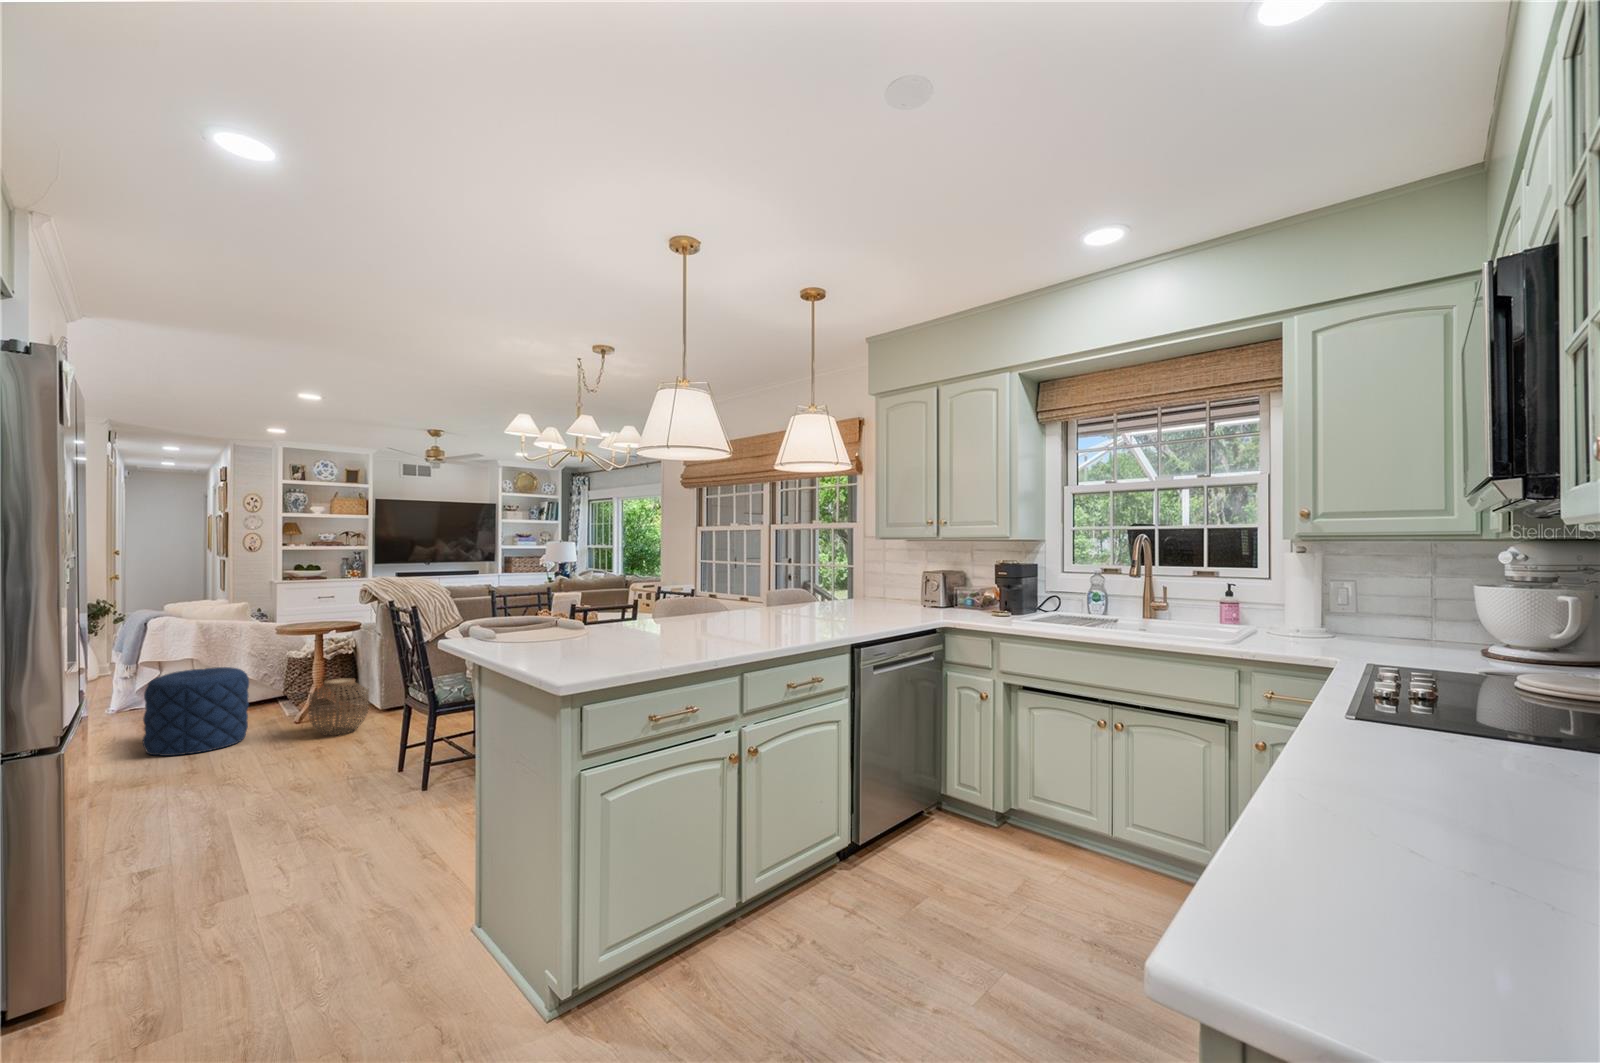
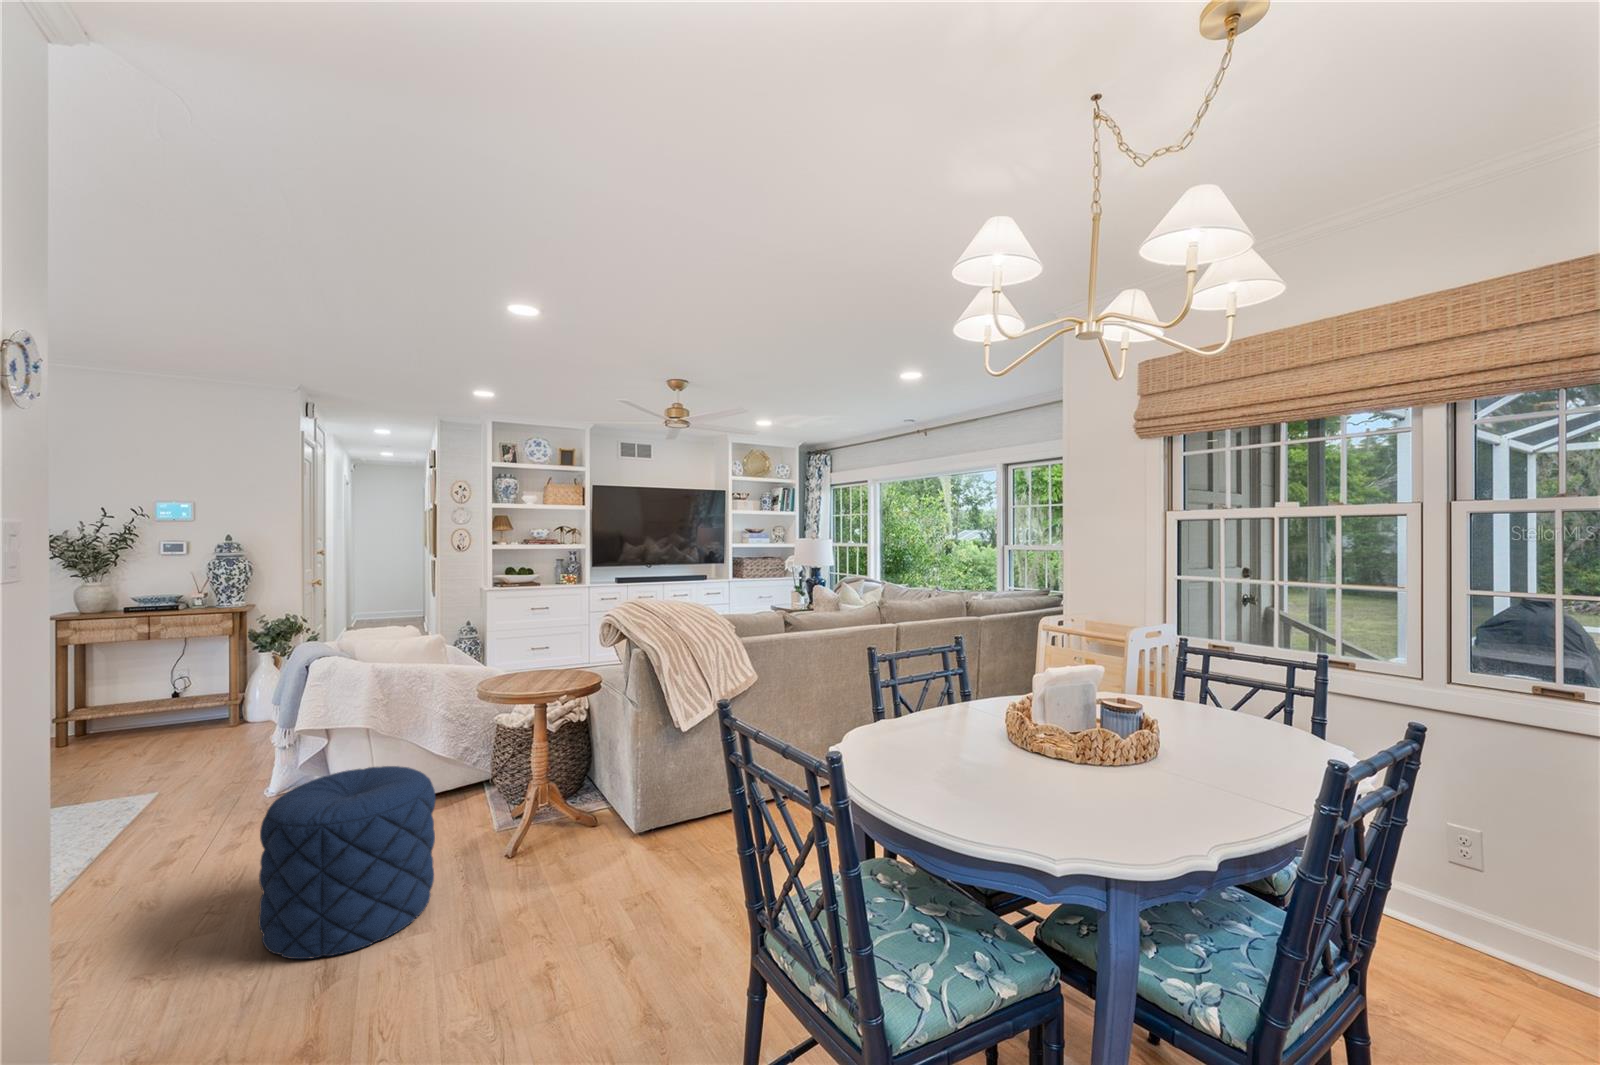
woven basket: present [309,678,369,736] -> none [531,791,628,908]

